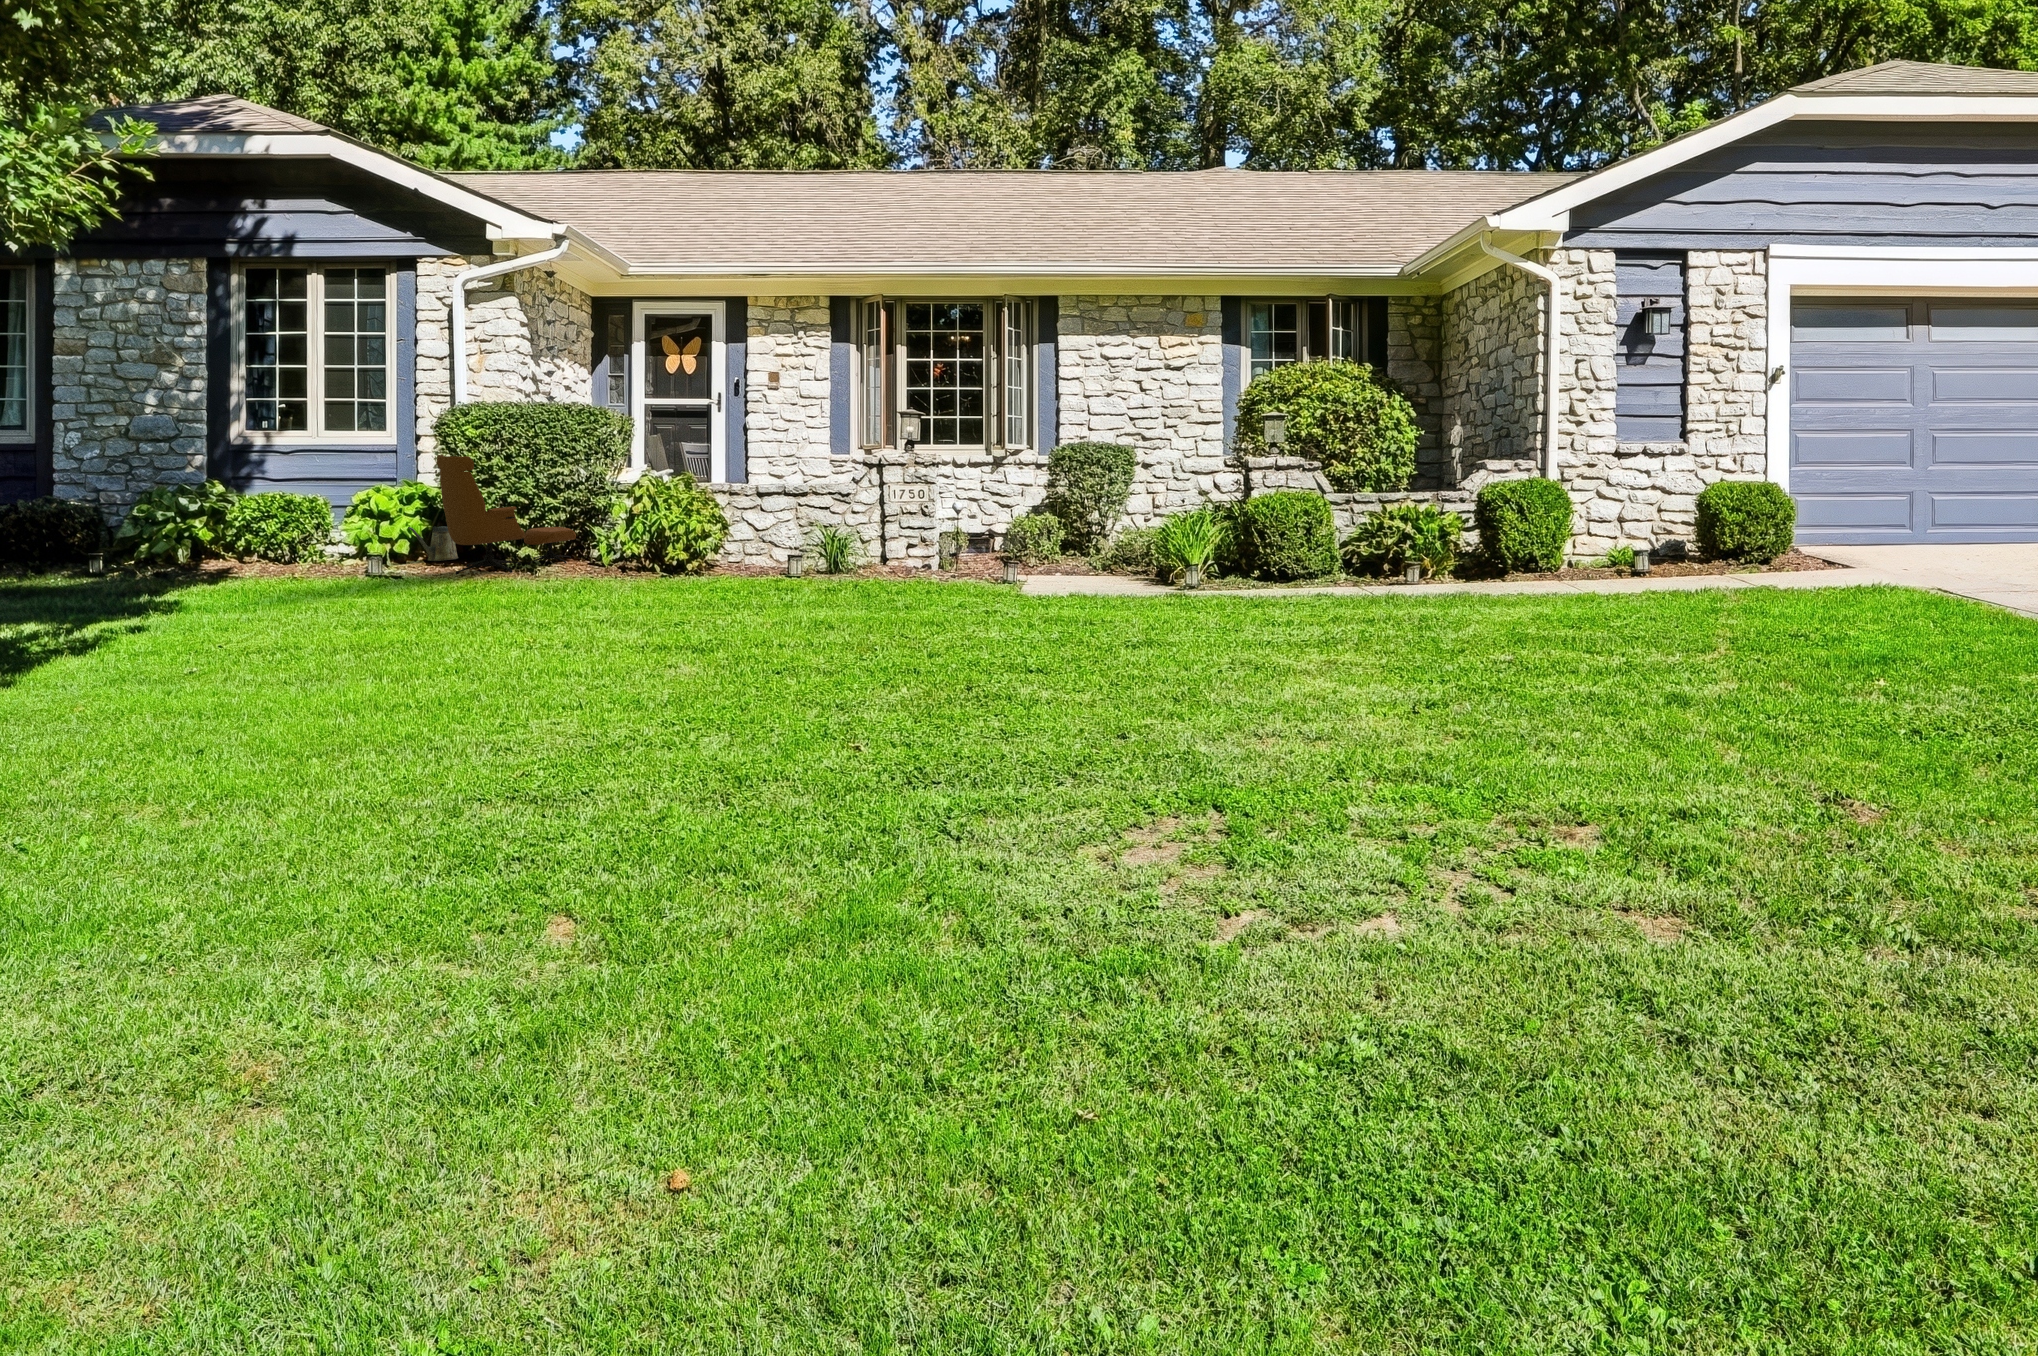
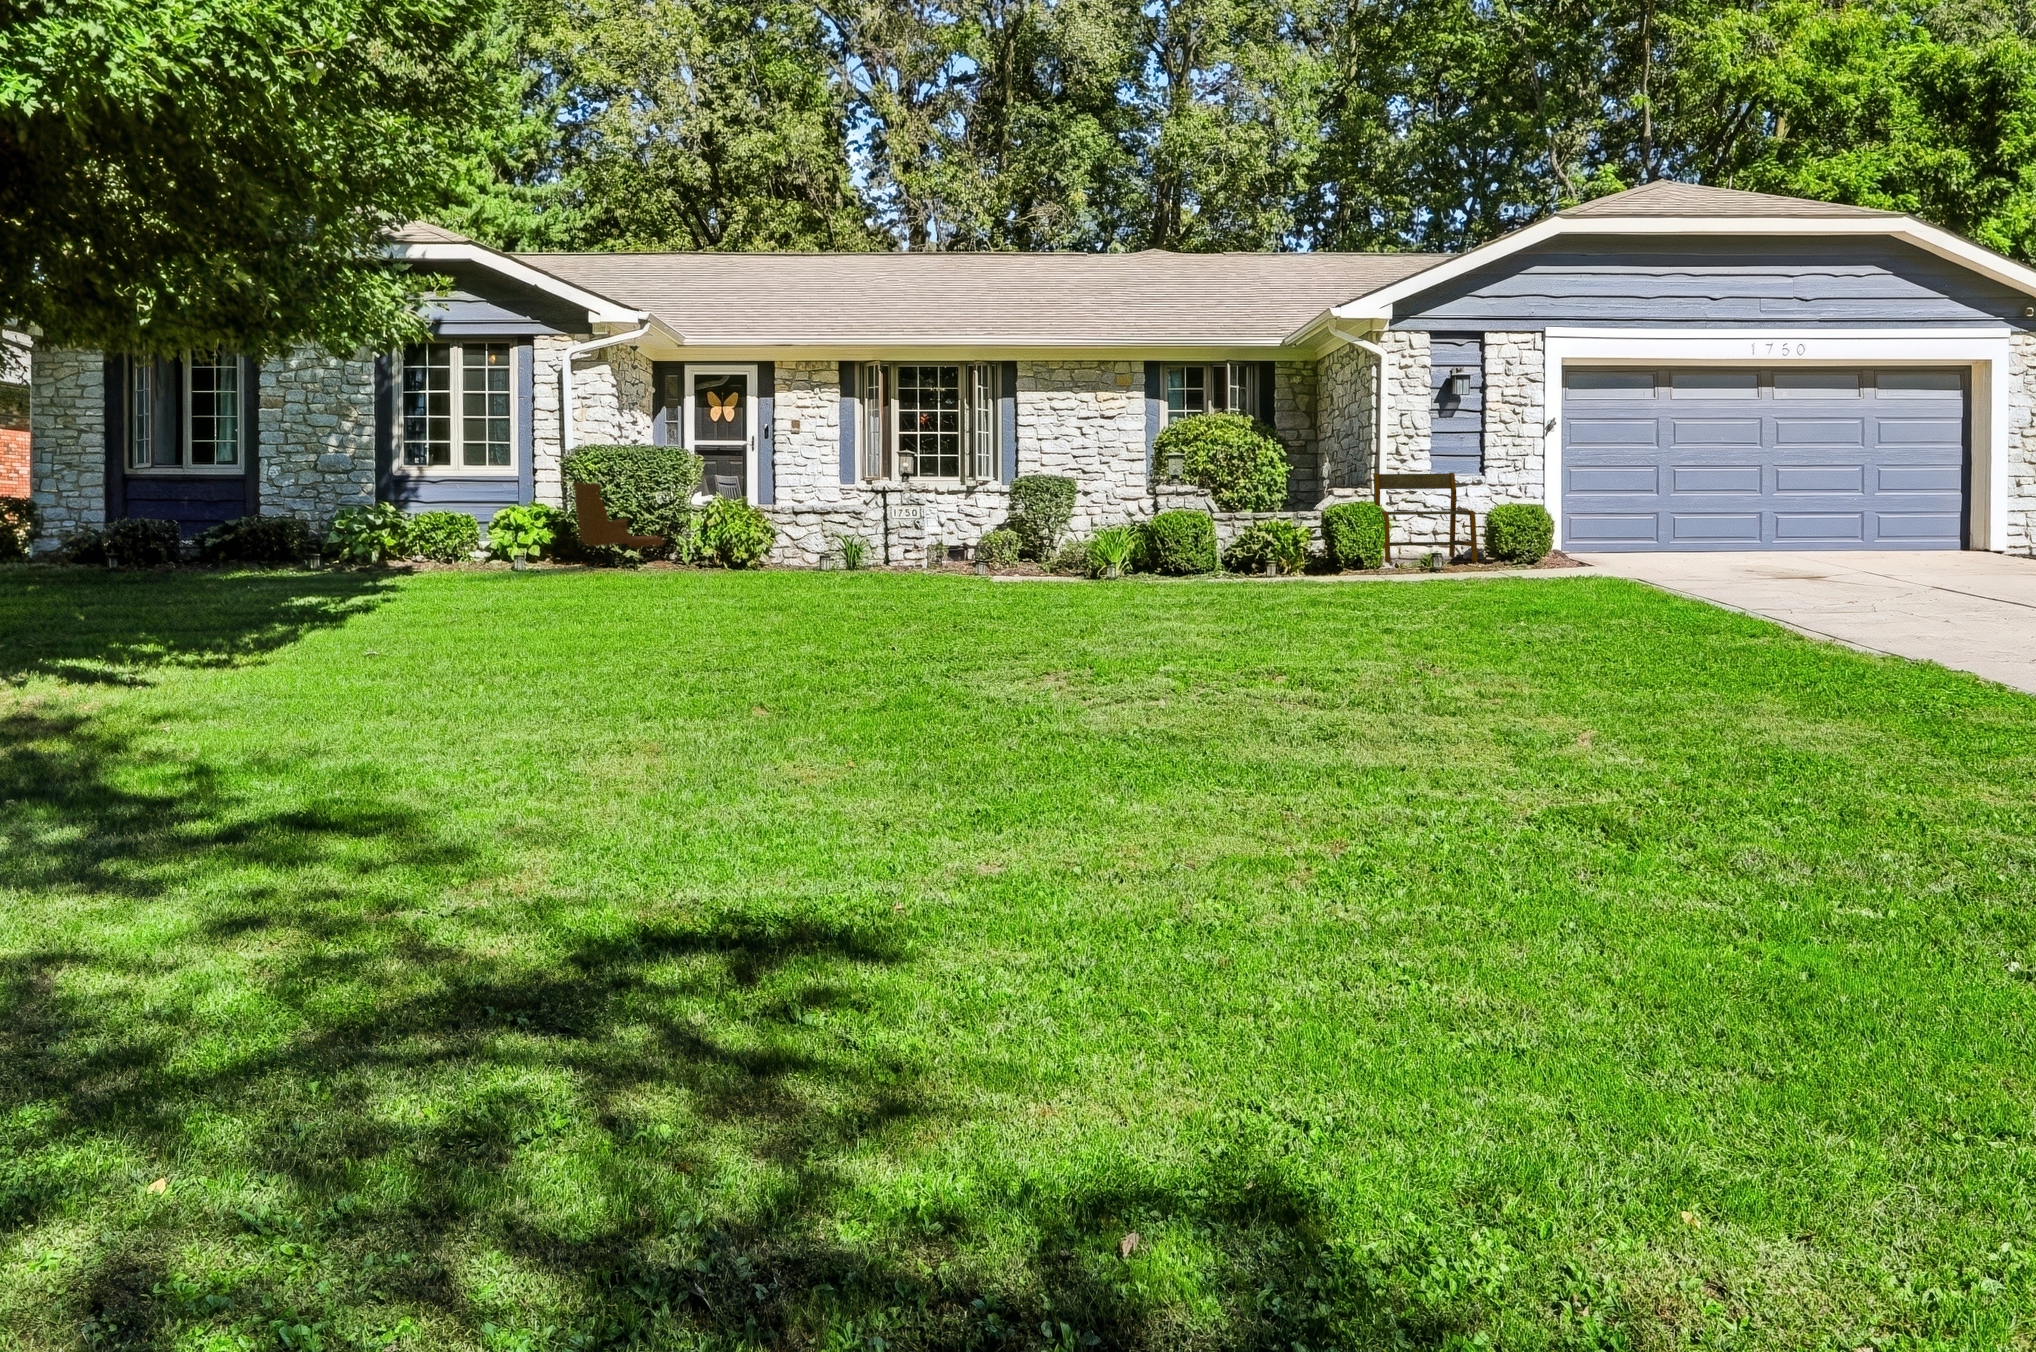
bench: none [1539,443,1697,568] -> present [1373,473,1478,562]
watering can: present [408,526,458,561] -> none [544,535,576,561]

